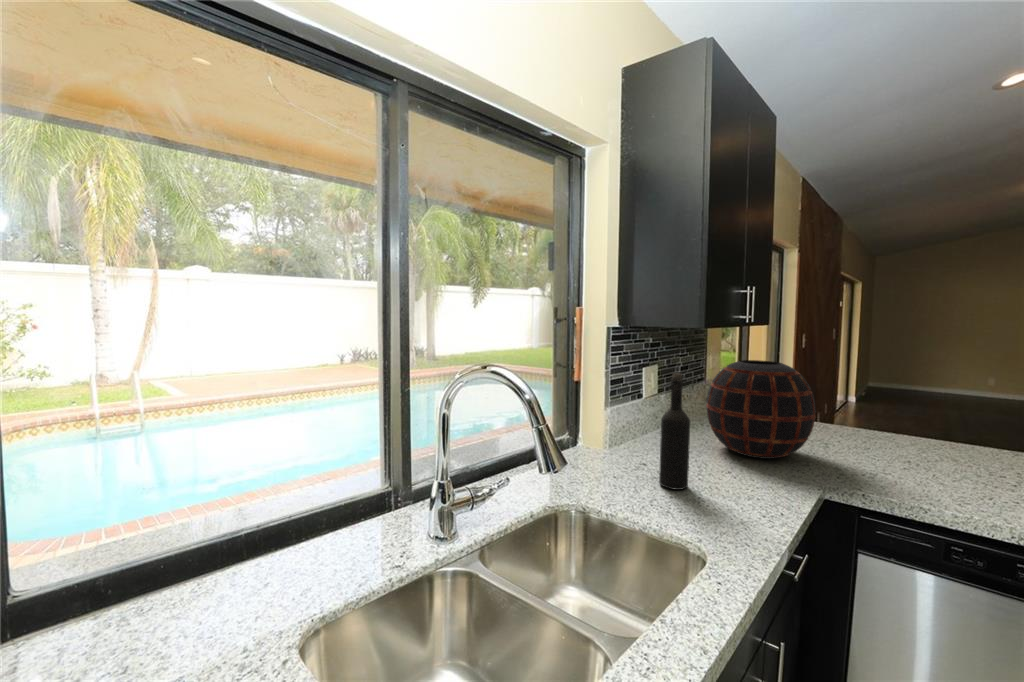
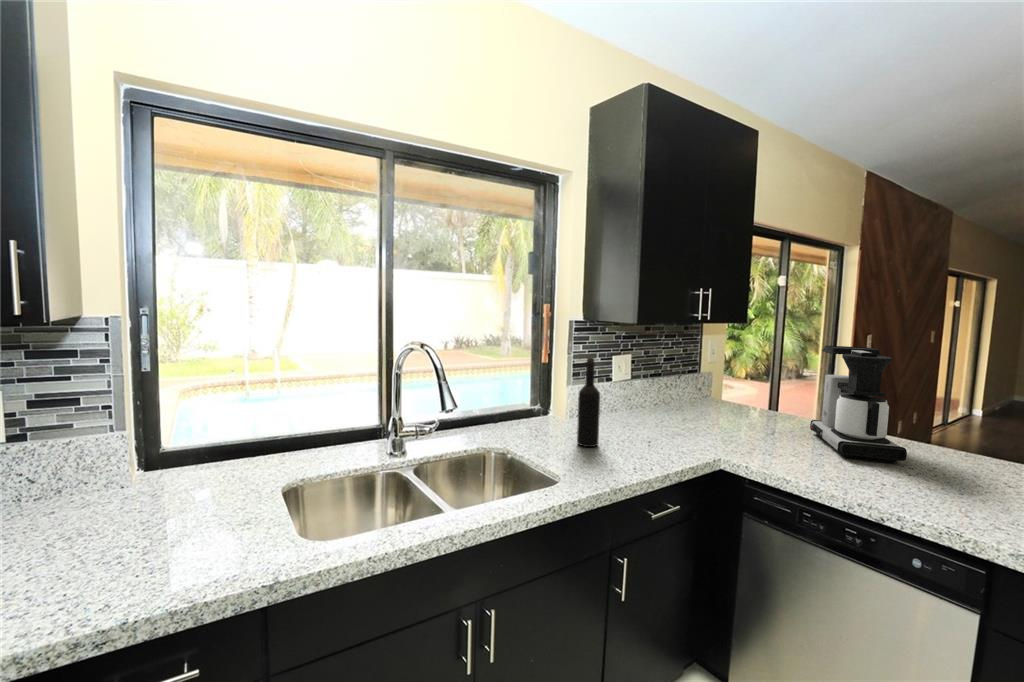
coffee maker: none [859,348,999,473] -> present [810,346,907,463]
decorative vase: present [706,360,816,459] -> none [653,352,742,436]

